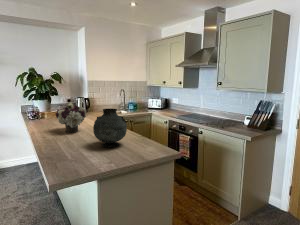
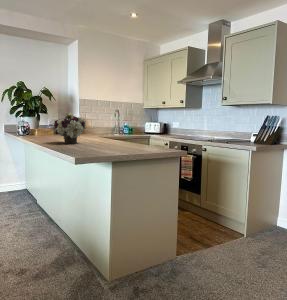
vase: present [93,108,127,147] -> none [99,113,132,150]

